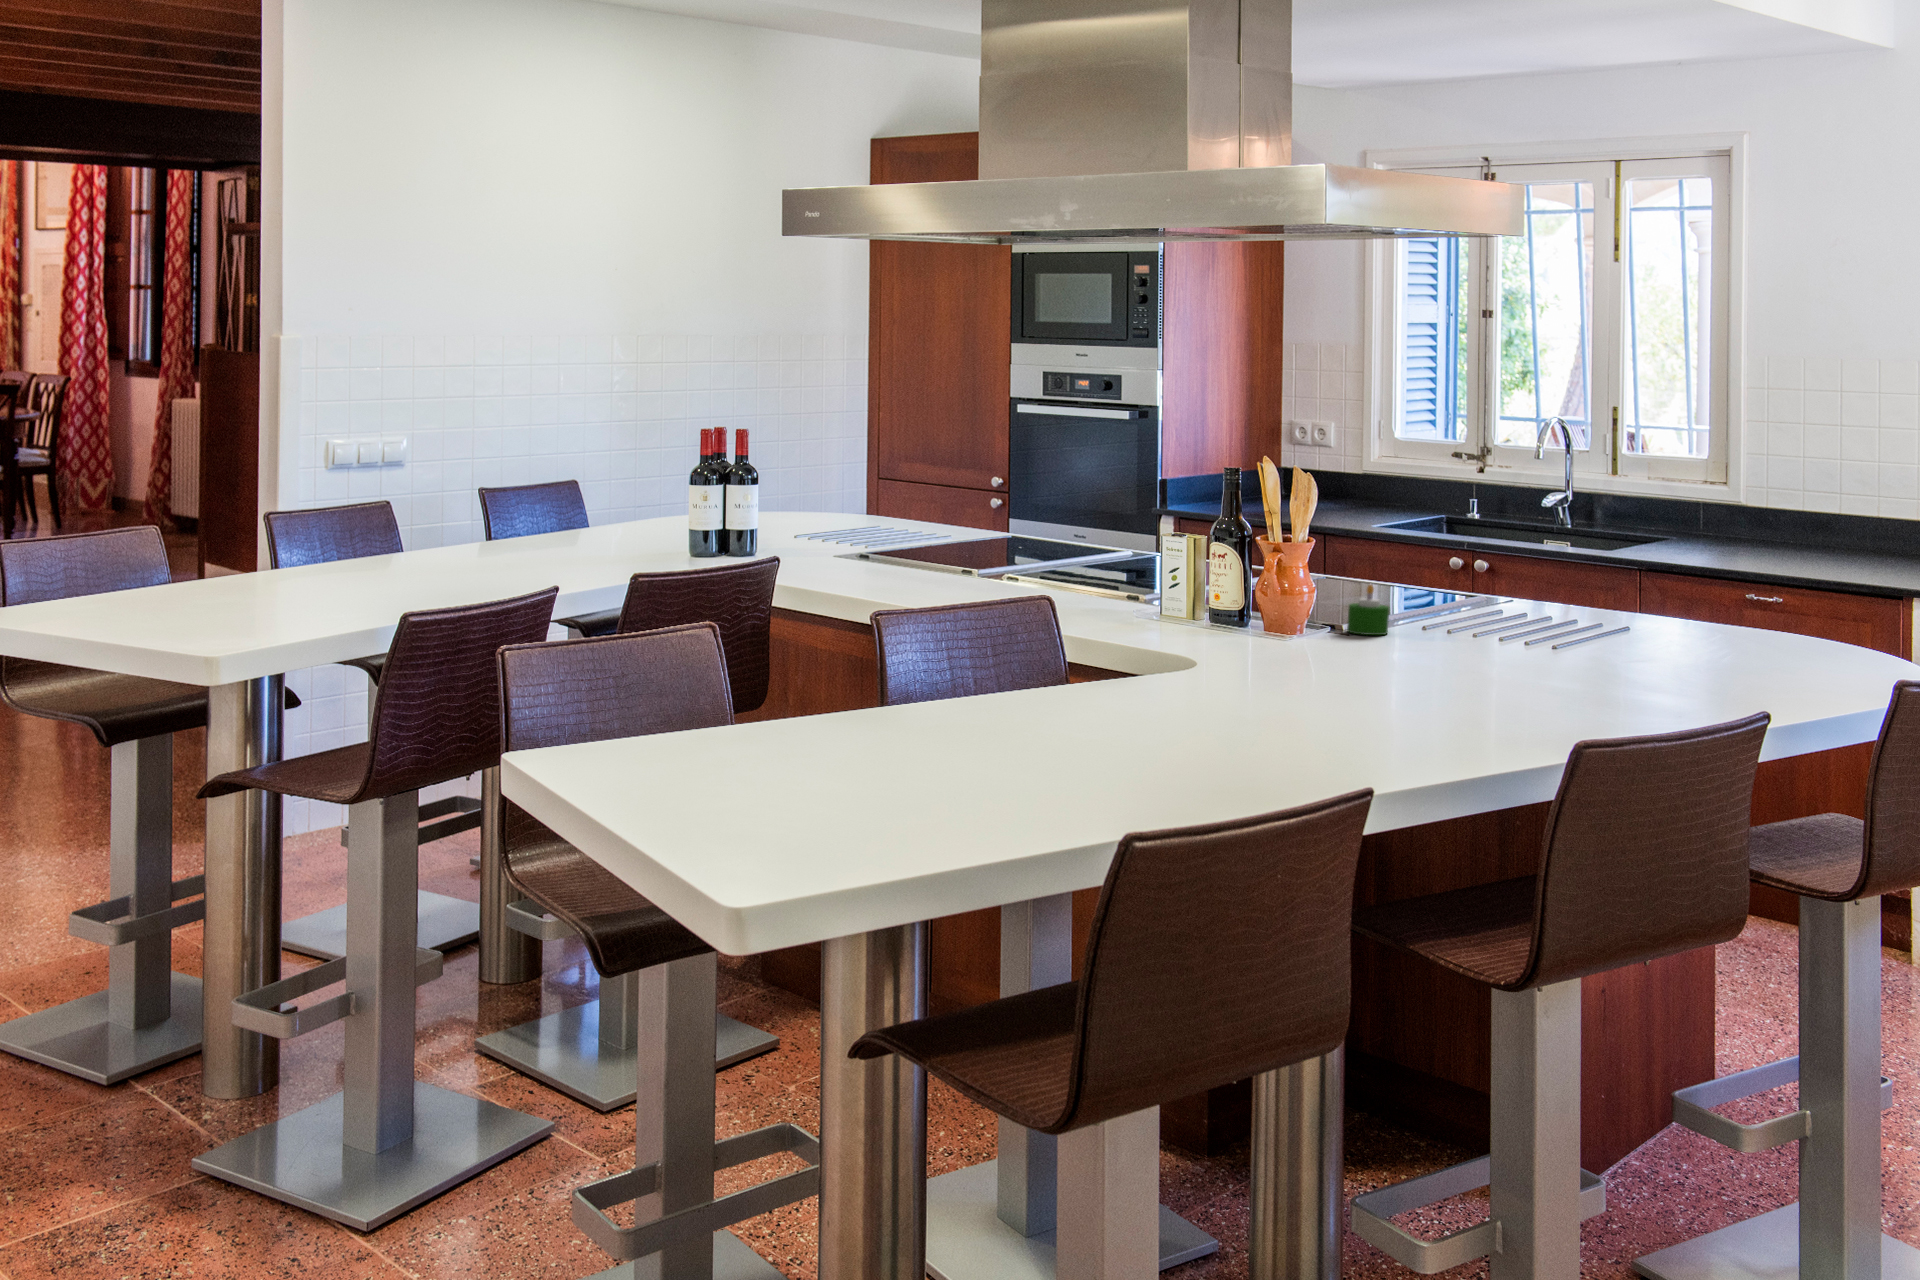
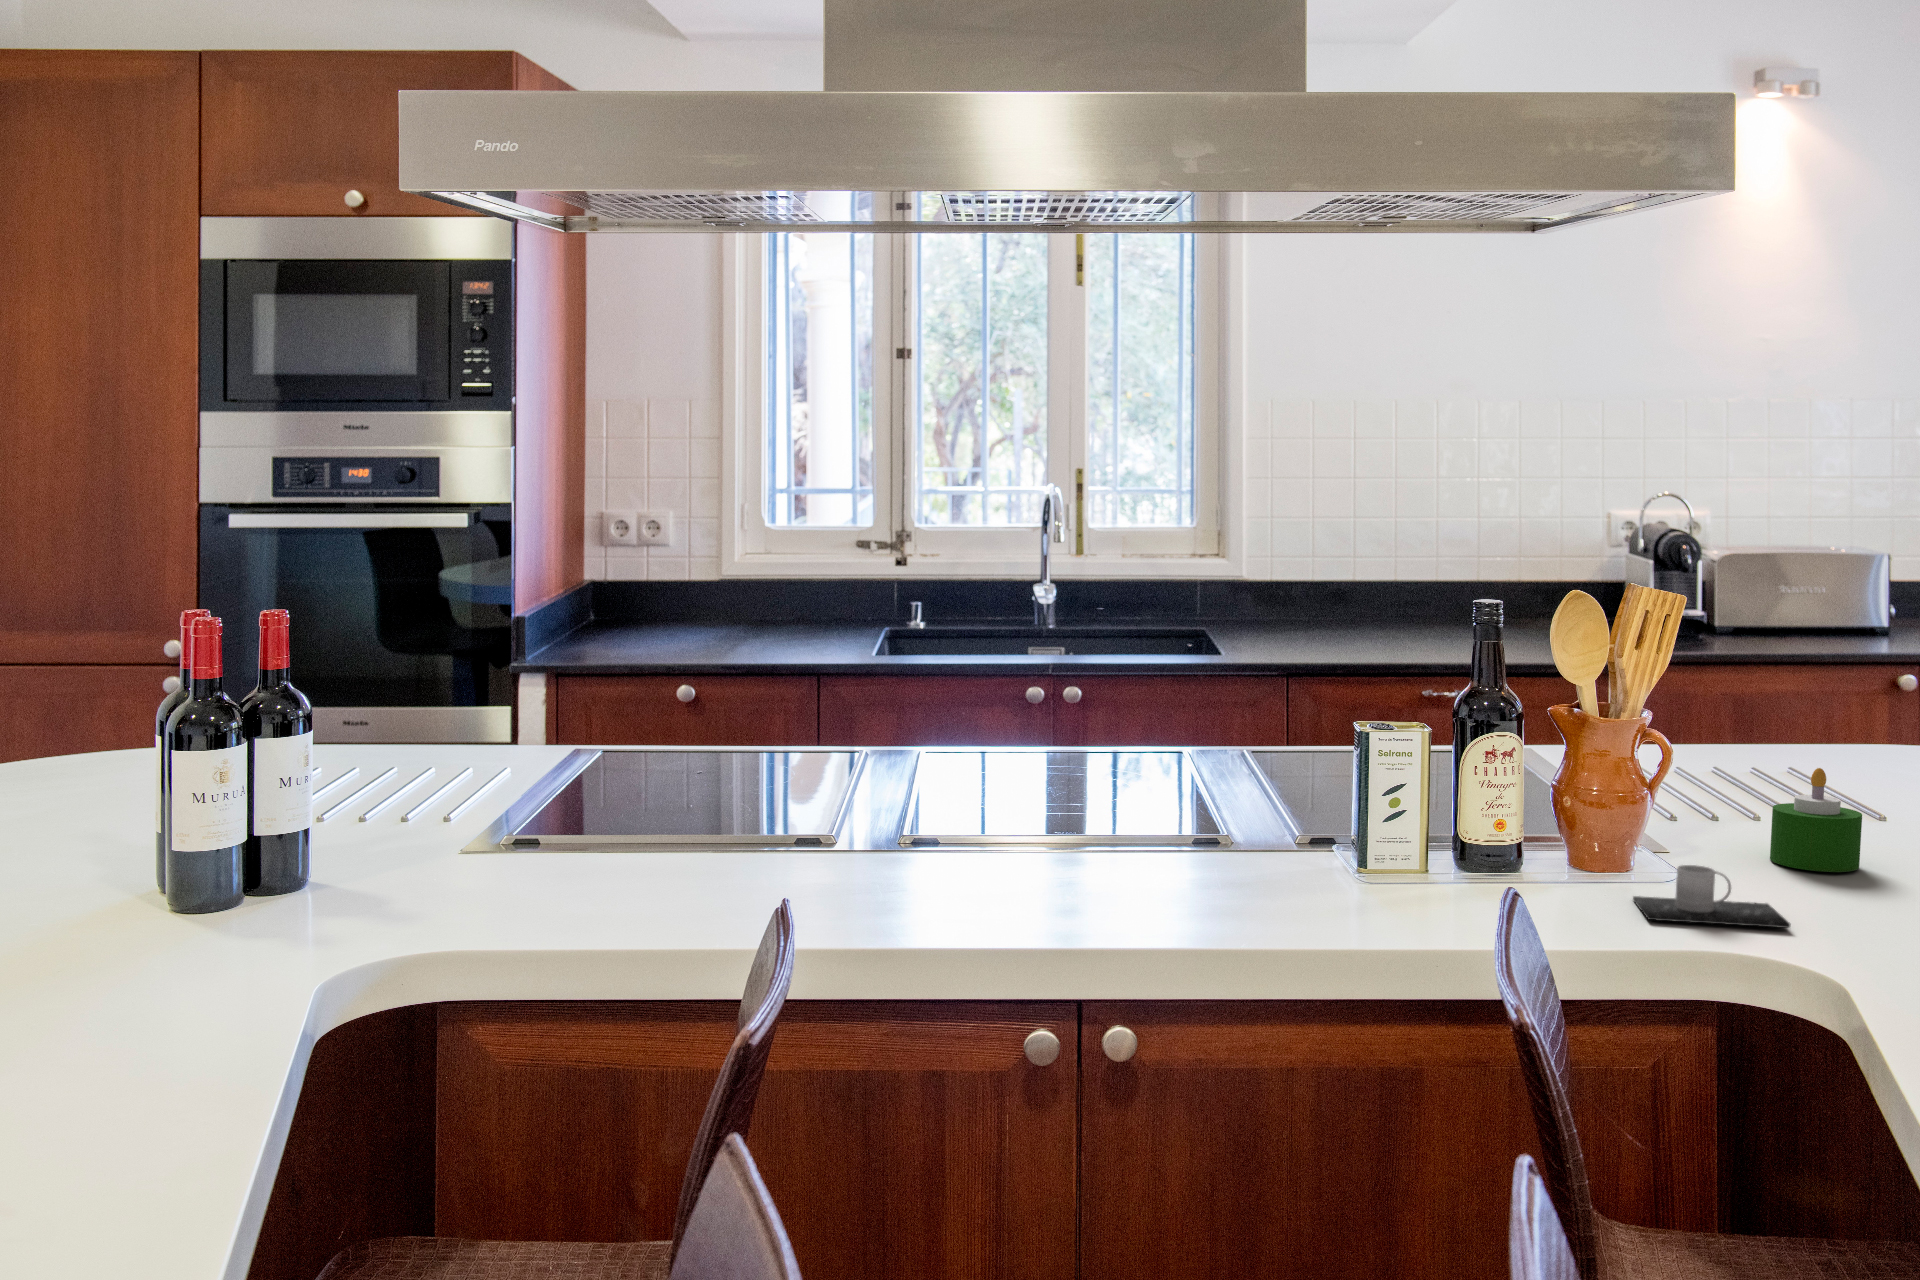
mug: none [1206,609,1272,636] -> present [1633,865,1791,928]

